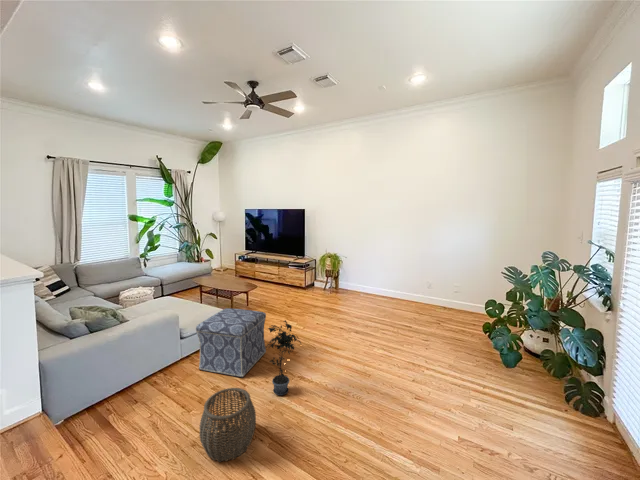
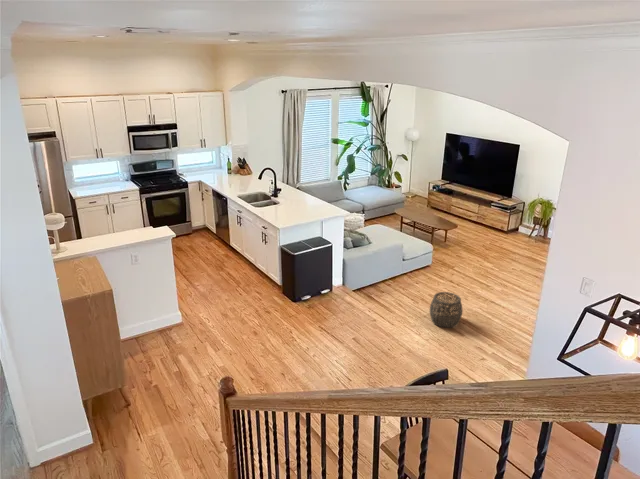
ottoman: present [196,308,266,377] -> none [415,242,469,294]
potted plant: present [267,320,301,395] -> none [470,258,498,309]

